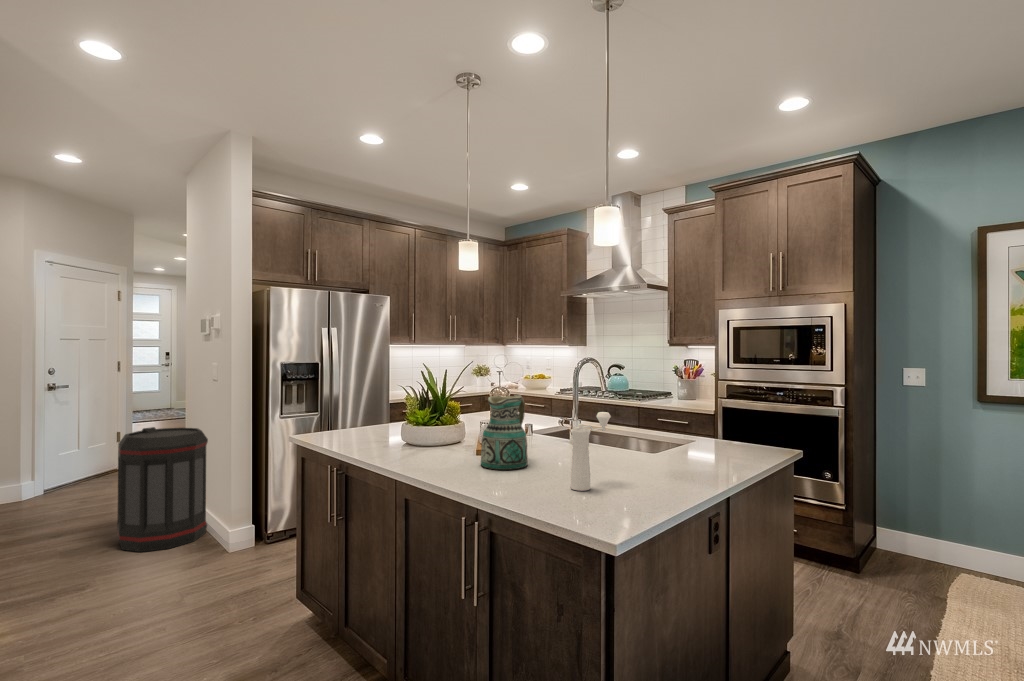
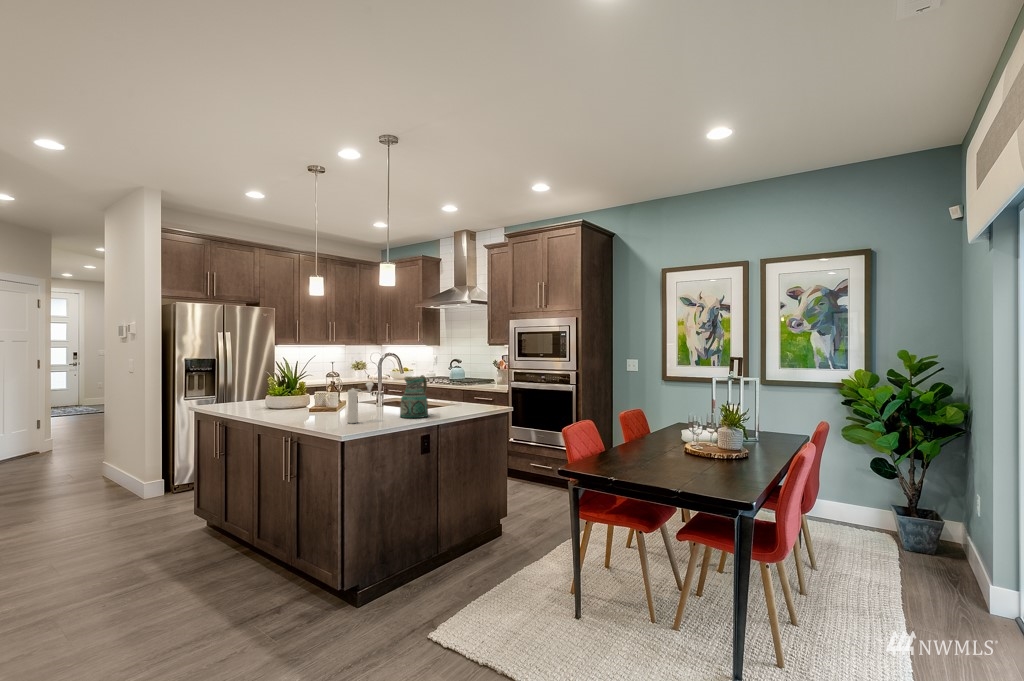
ceramic pitcher: present [481,394,528,470] -> present [400,375,428,418]
trash can: present [117,427,208,552] -> none [48,410,125,503]

